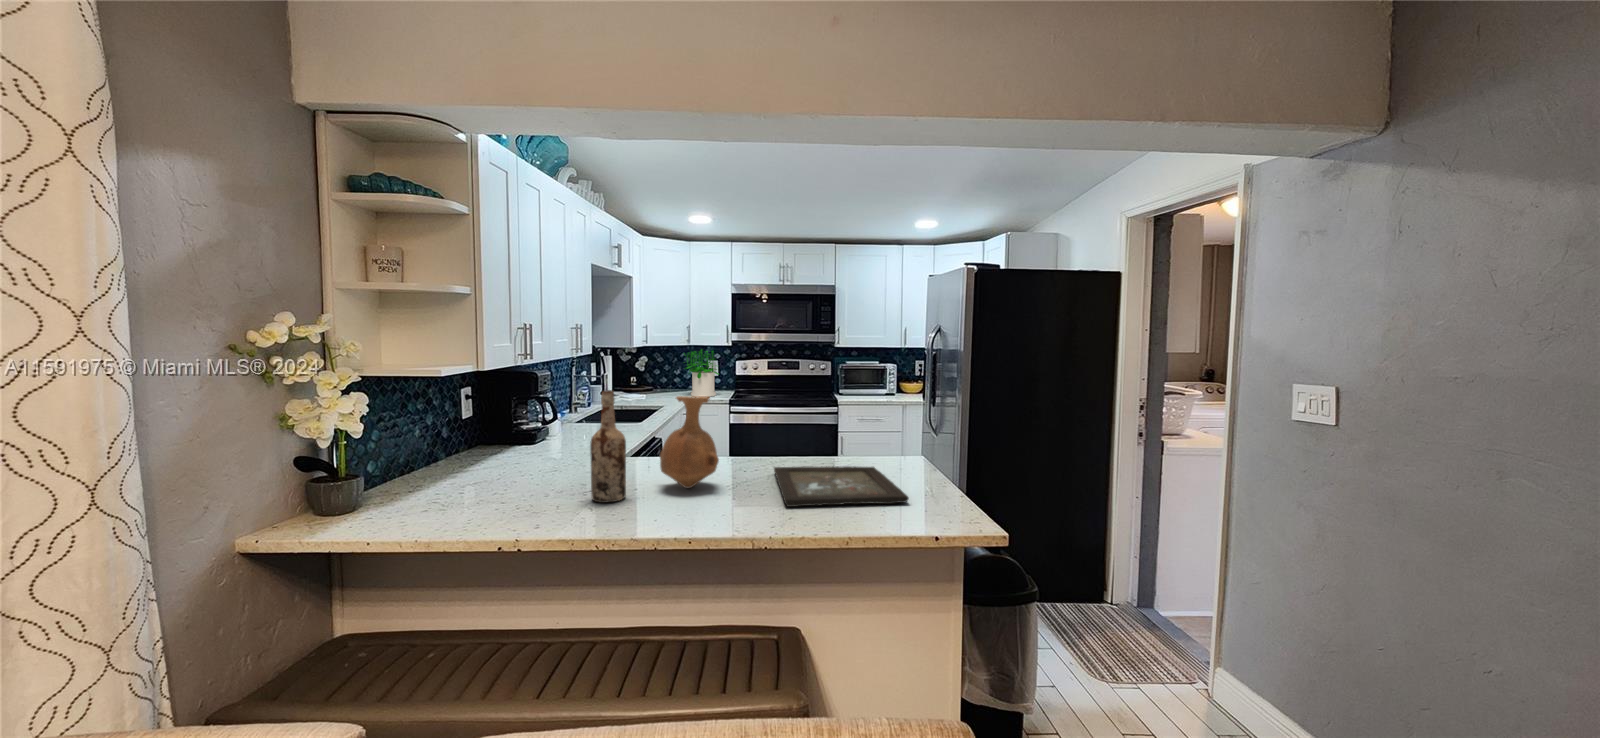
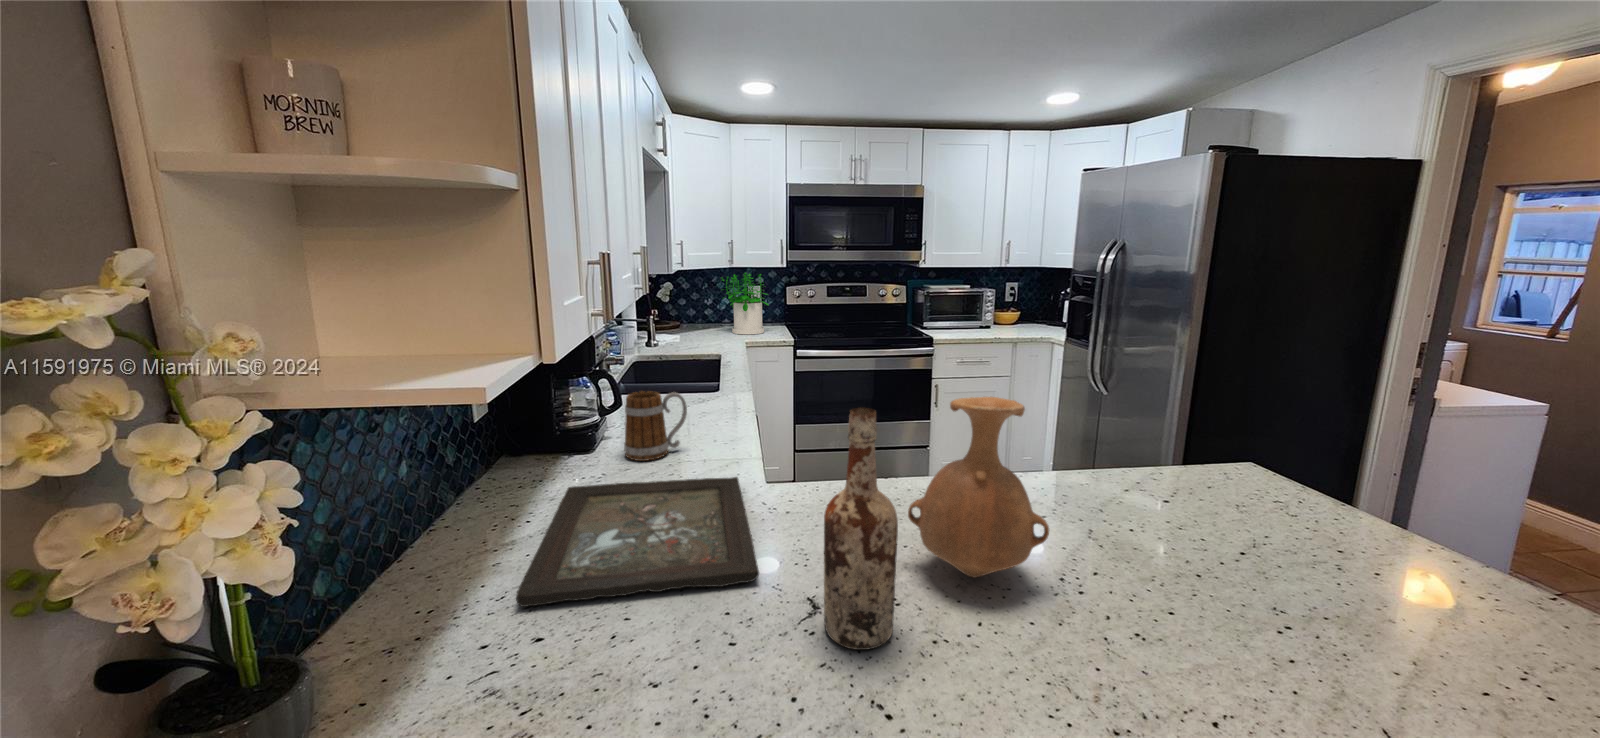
mug: none [551,410,592,451] -> present [624,391,687,461]
tray: present [774,466,909,507] -> present [516,477,759,607]

